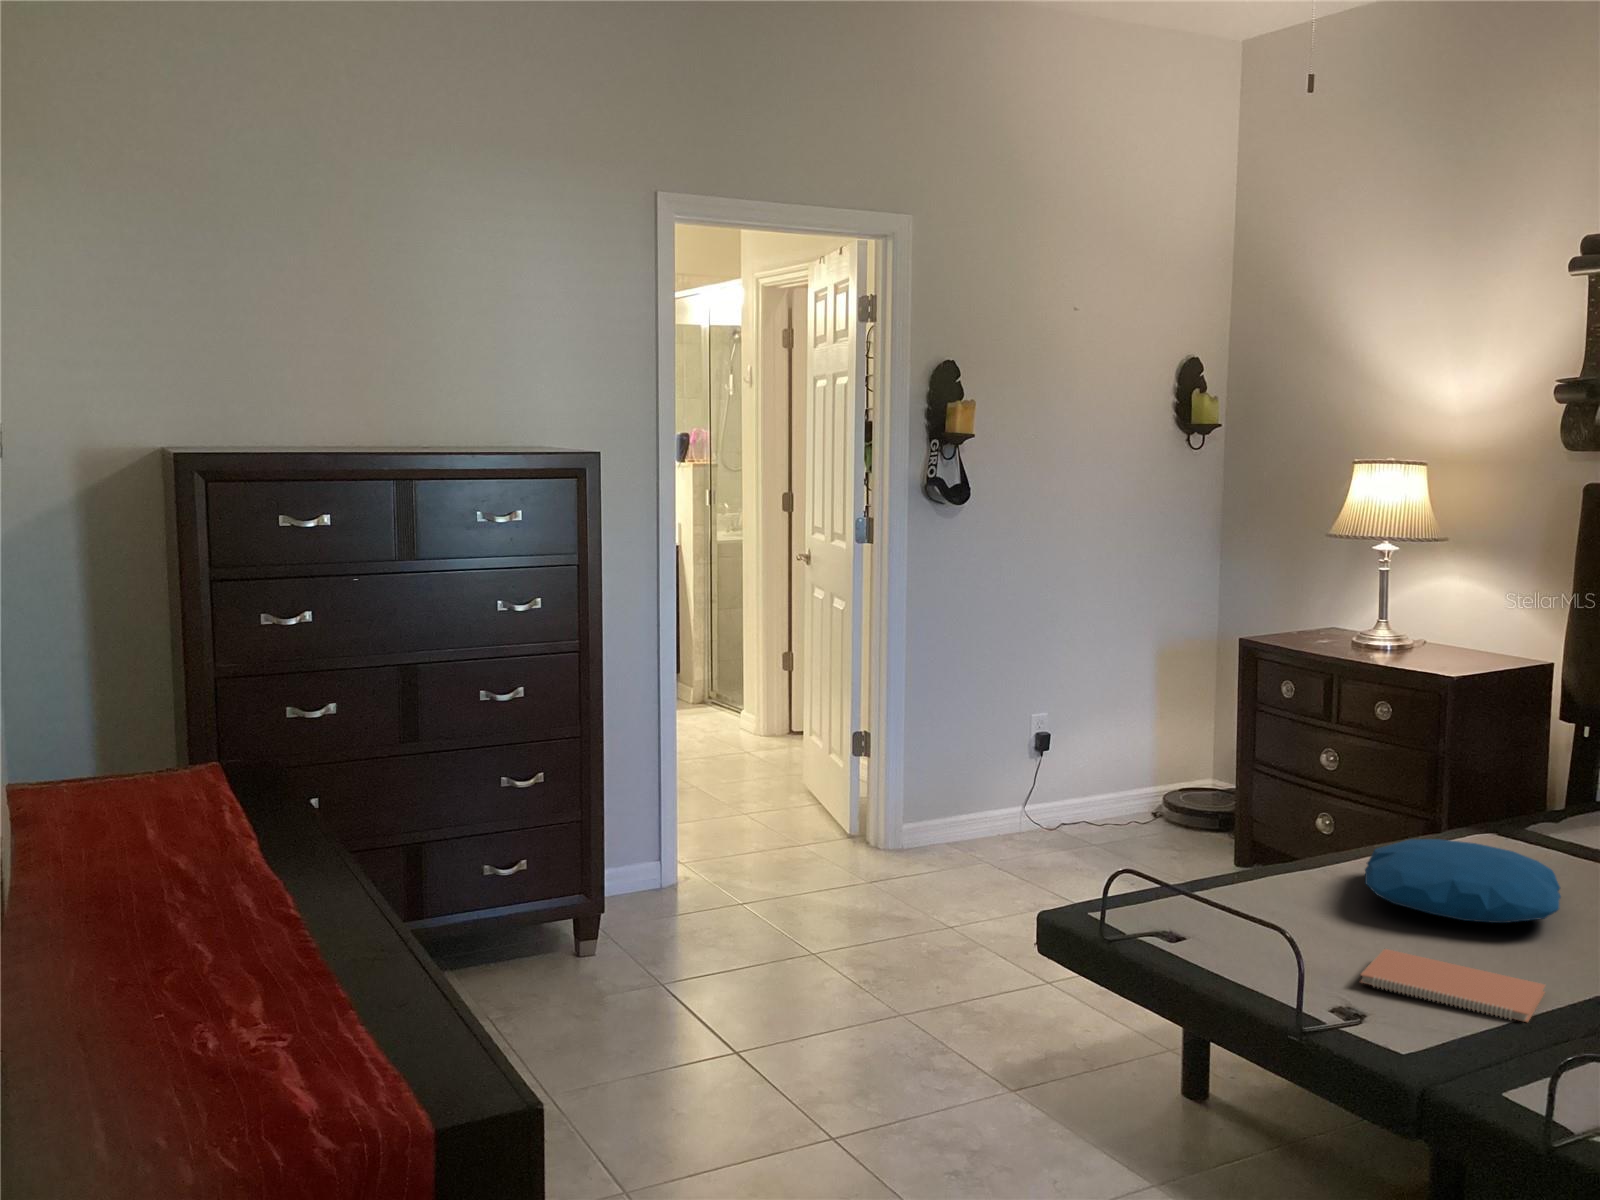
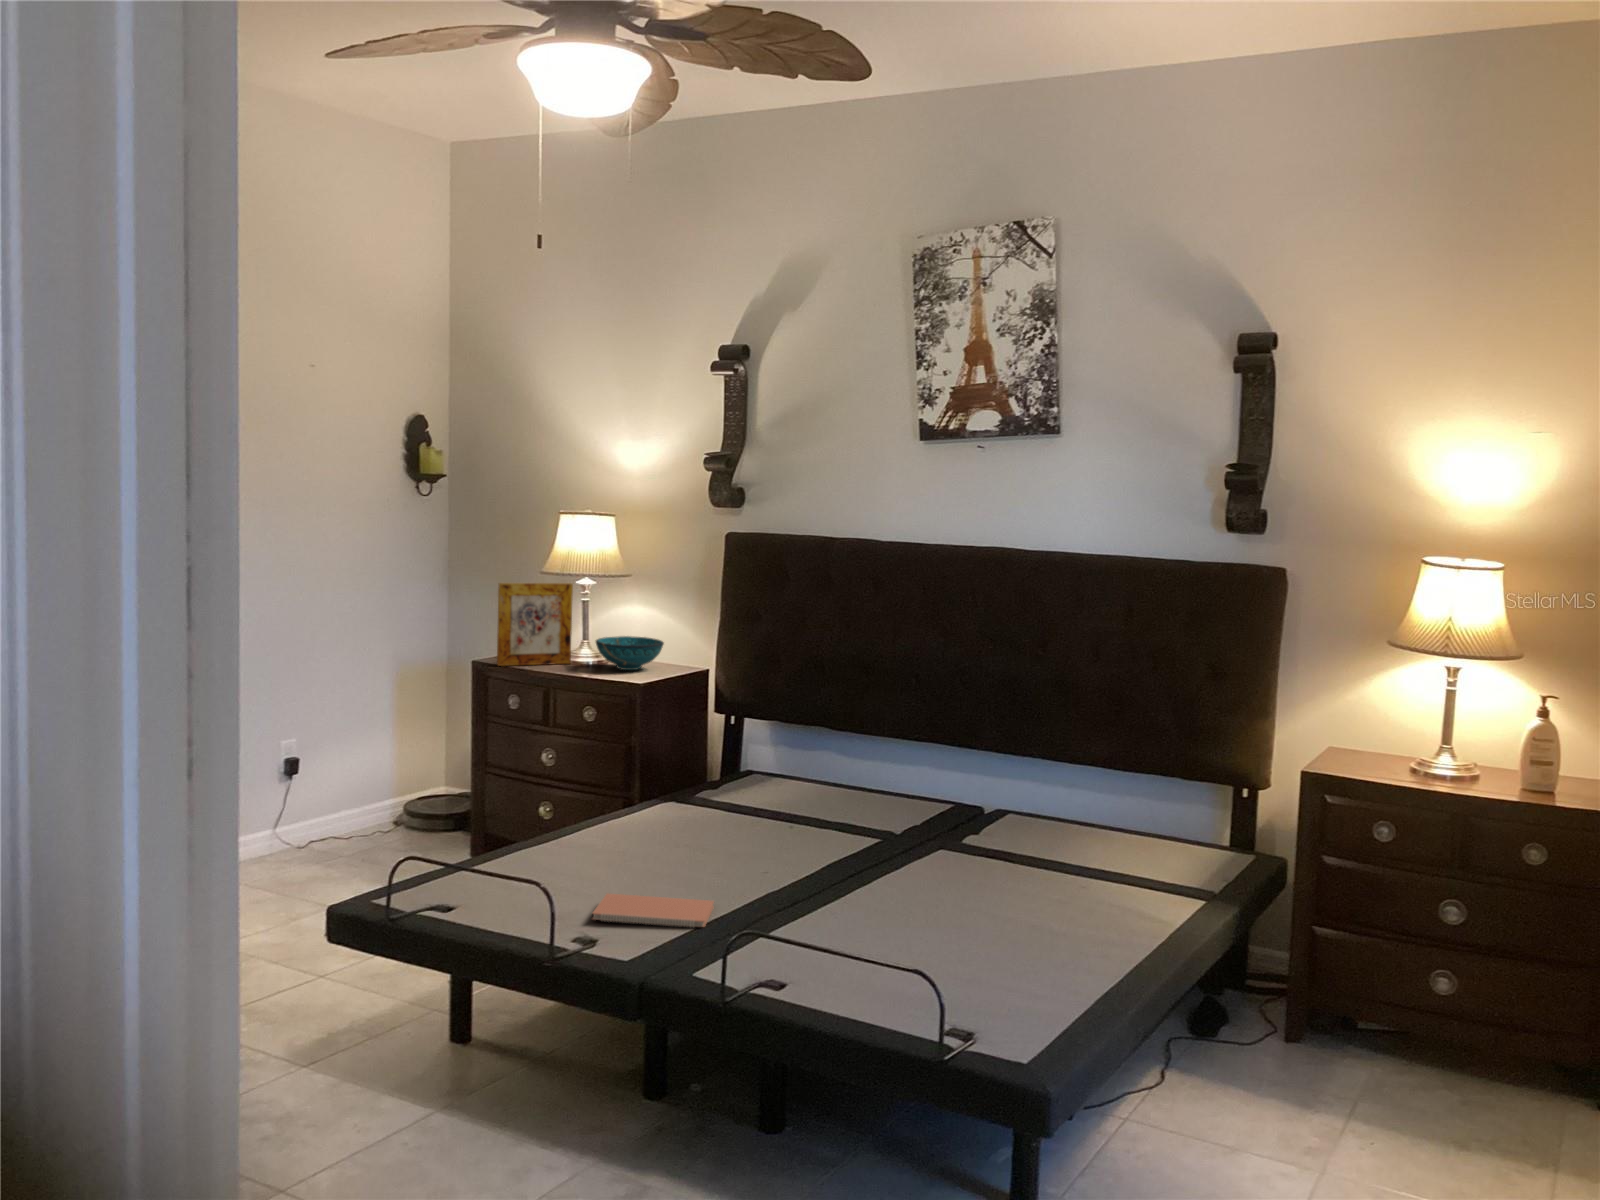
picture frame: none [1269,547,1367,647] -> present [497,583,573,666]
decorative bowl: none [1394,616,1488,658] -> present [596,636,664,670]
pillow: present [1365,839,1561,923] -> none [587,809,722,866]

